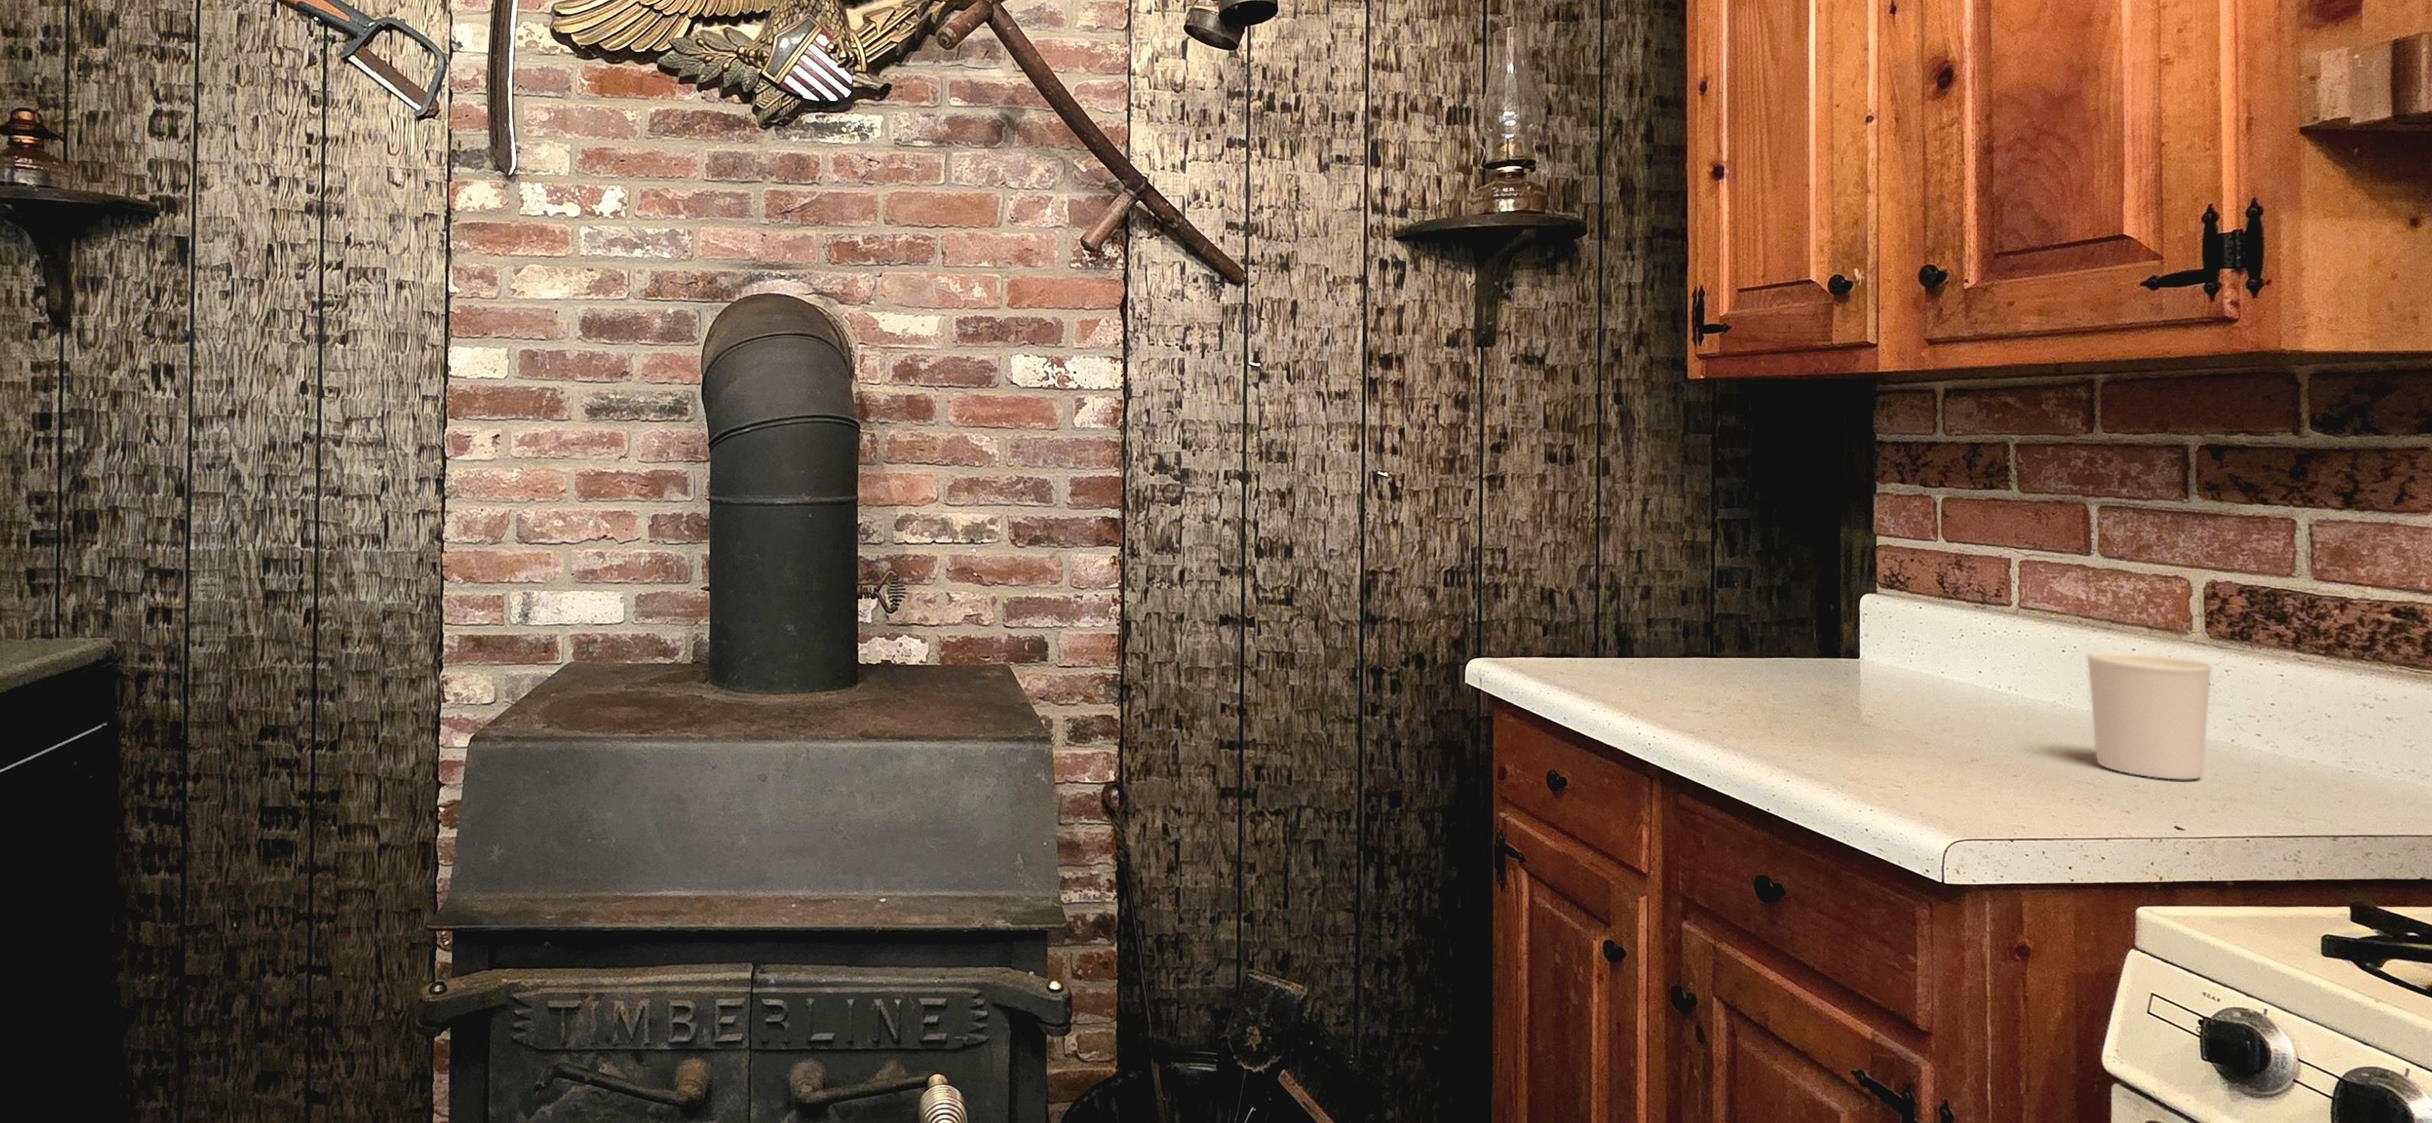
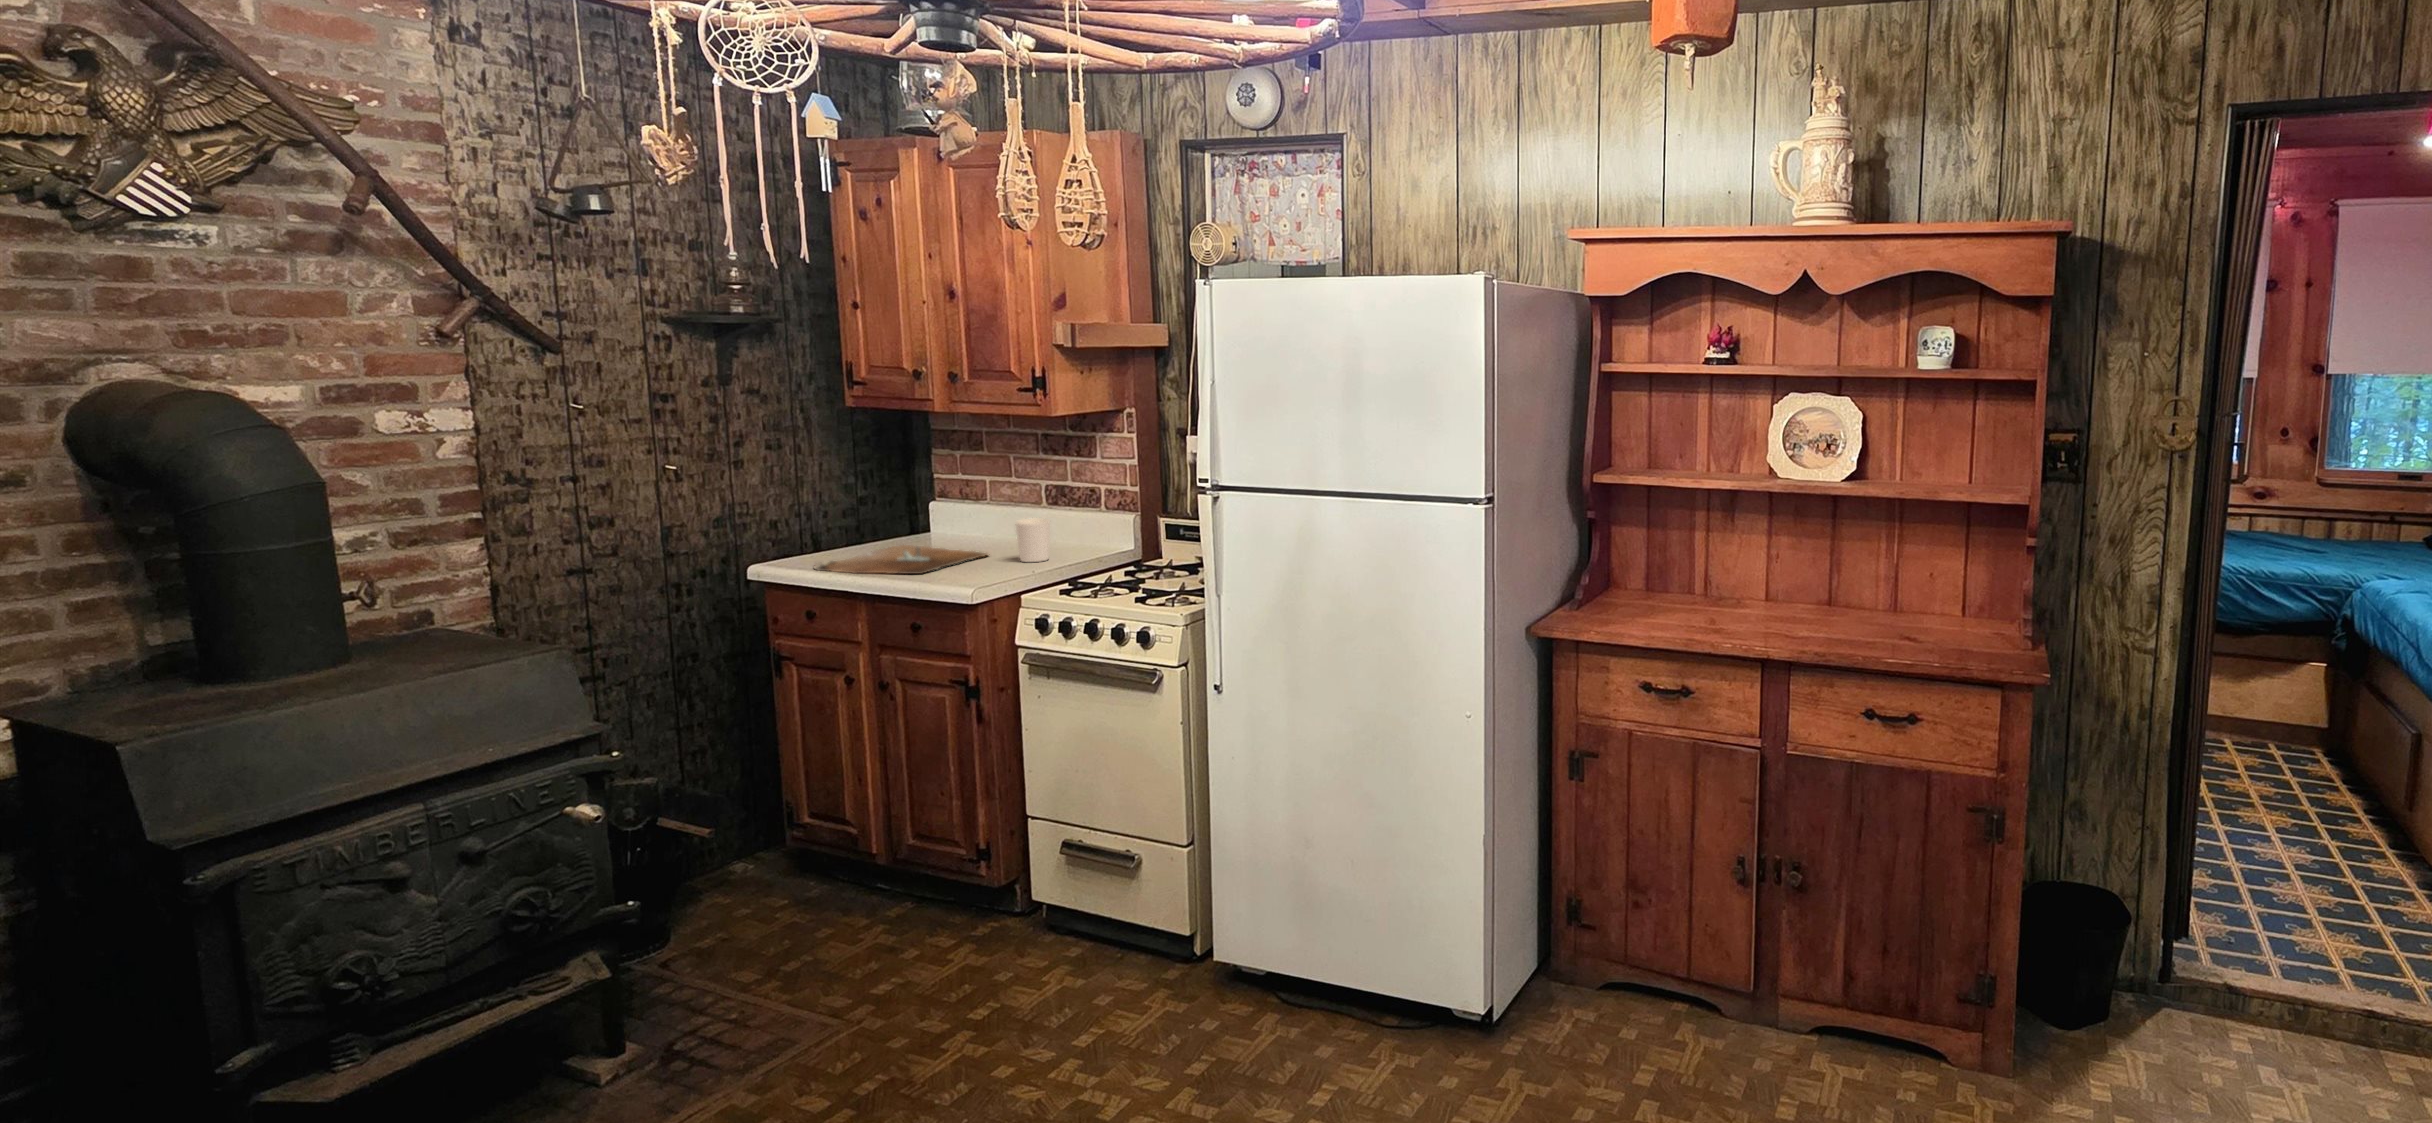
cutting board: none [1577,671,2001,740] -> present [814,545,987,574]

